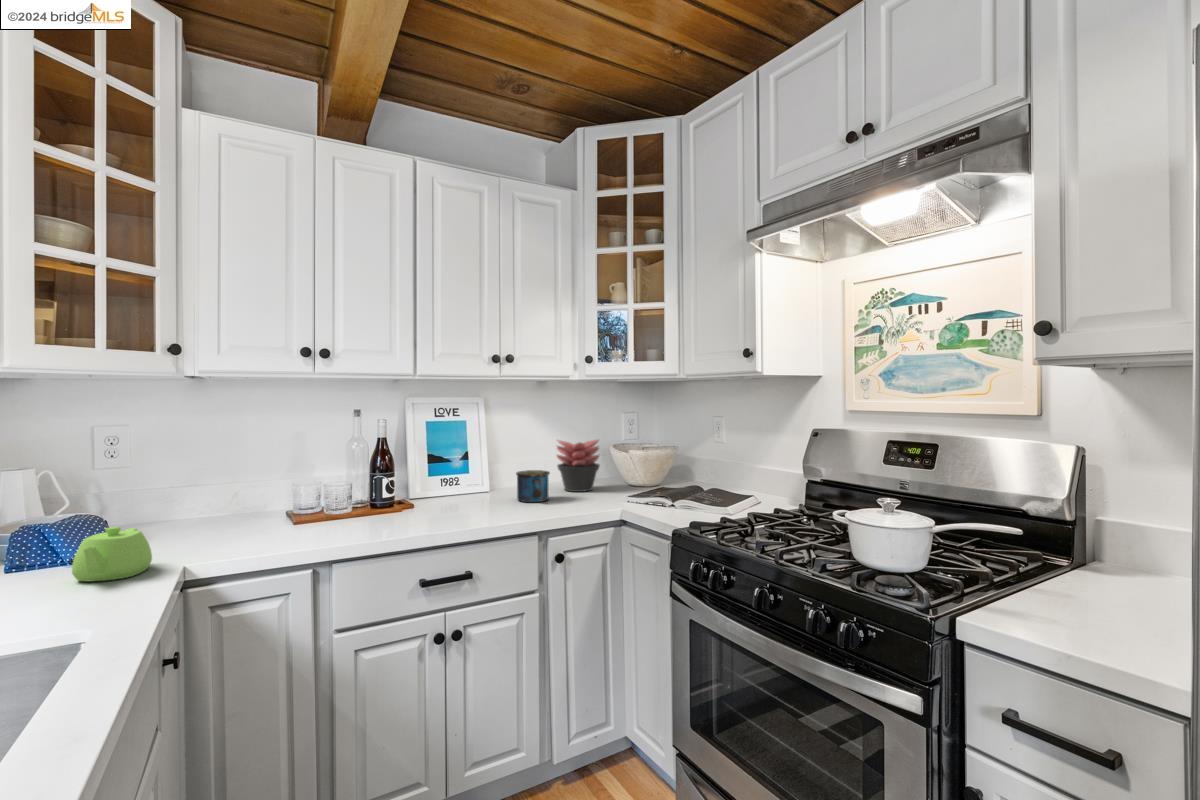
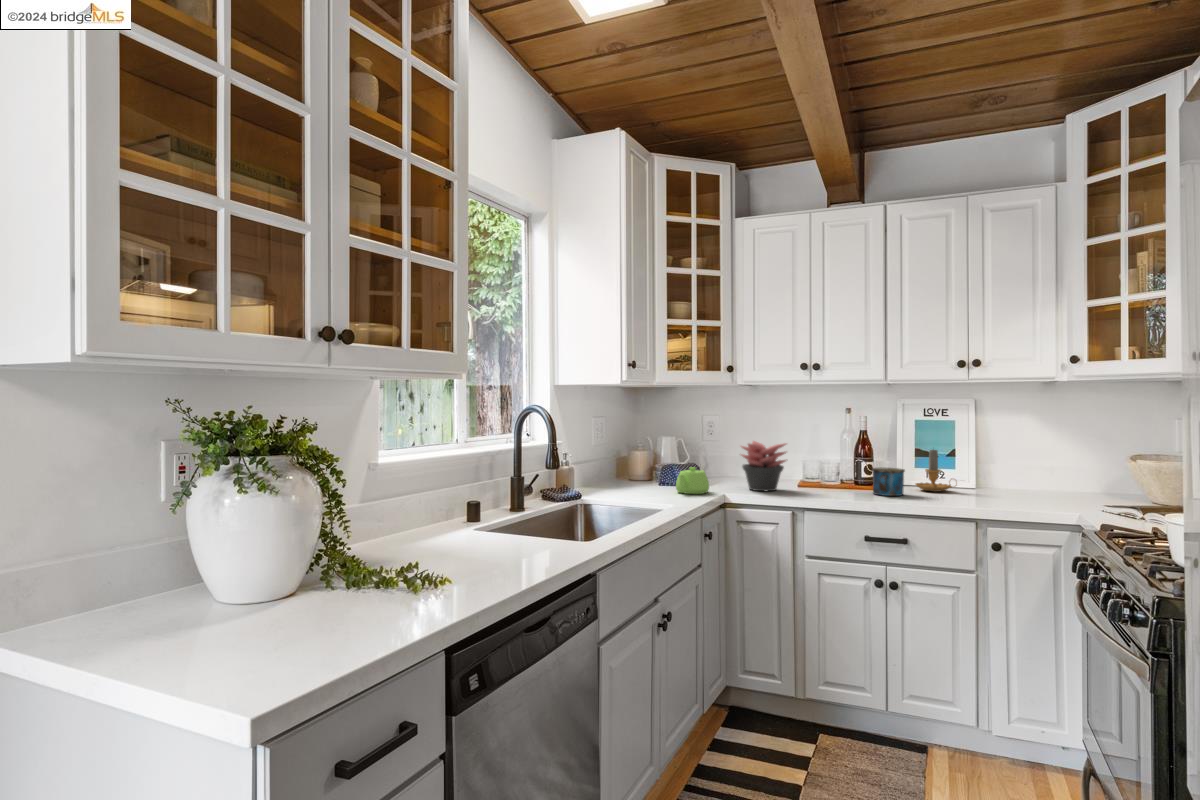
succulent plant: present [557,440,600,492] -> present [741,441,786,491]
candle: none [441,452,488,503] -> present [915,450,952,492]
mug: present [516,470,550,502] -> present [872,468,905,496]

